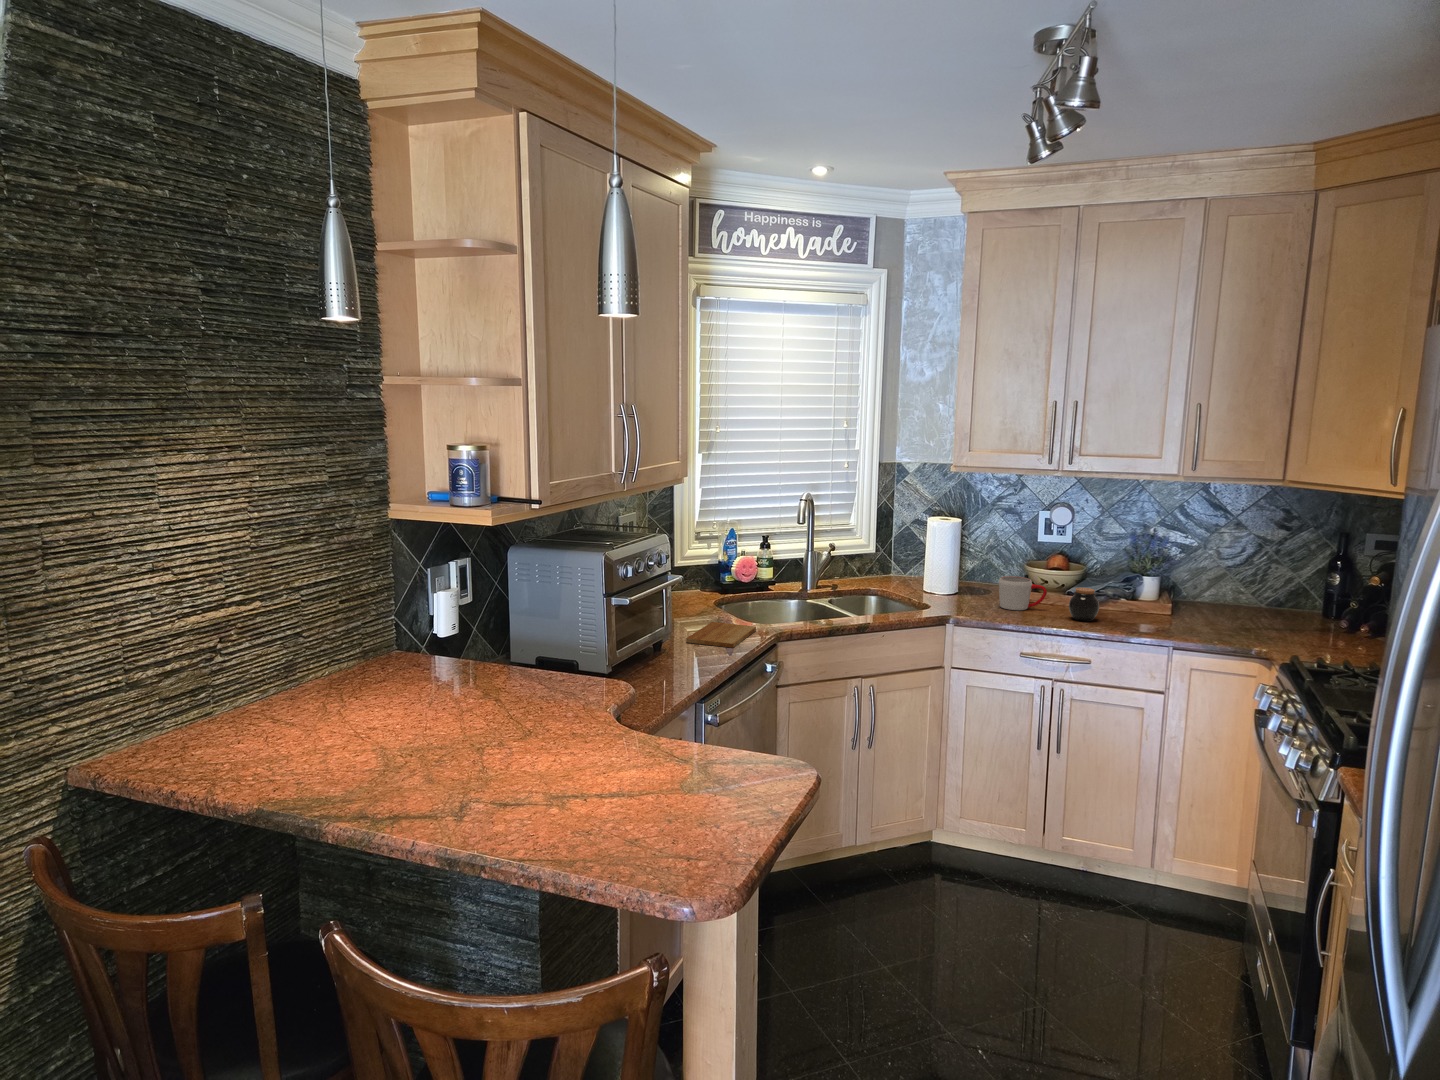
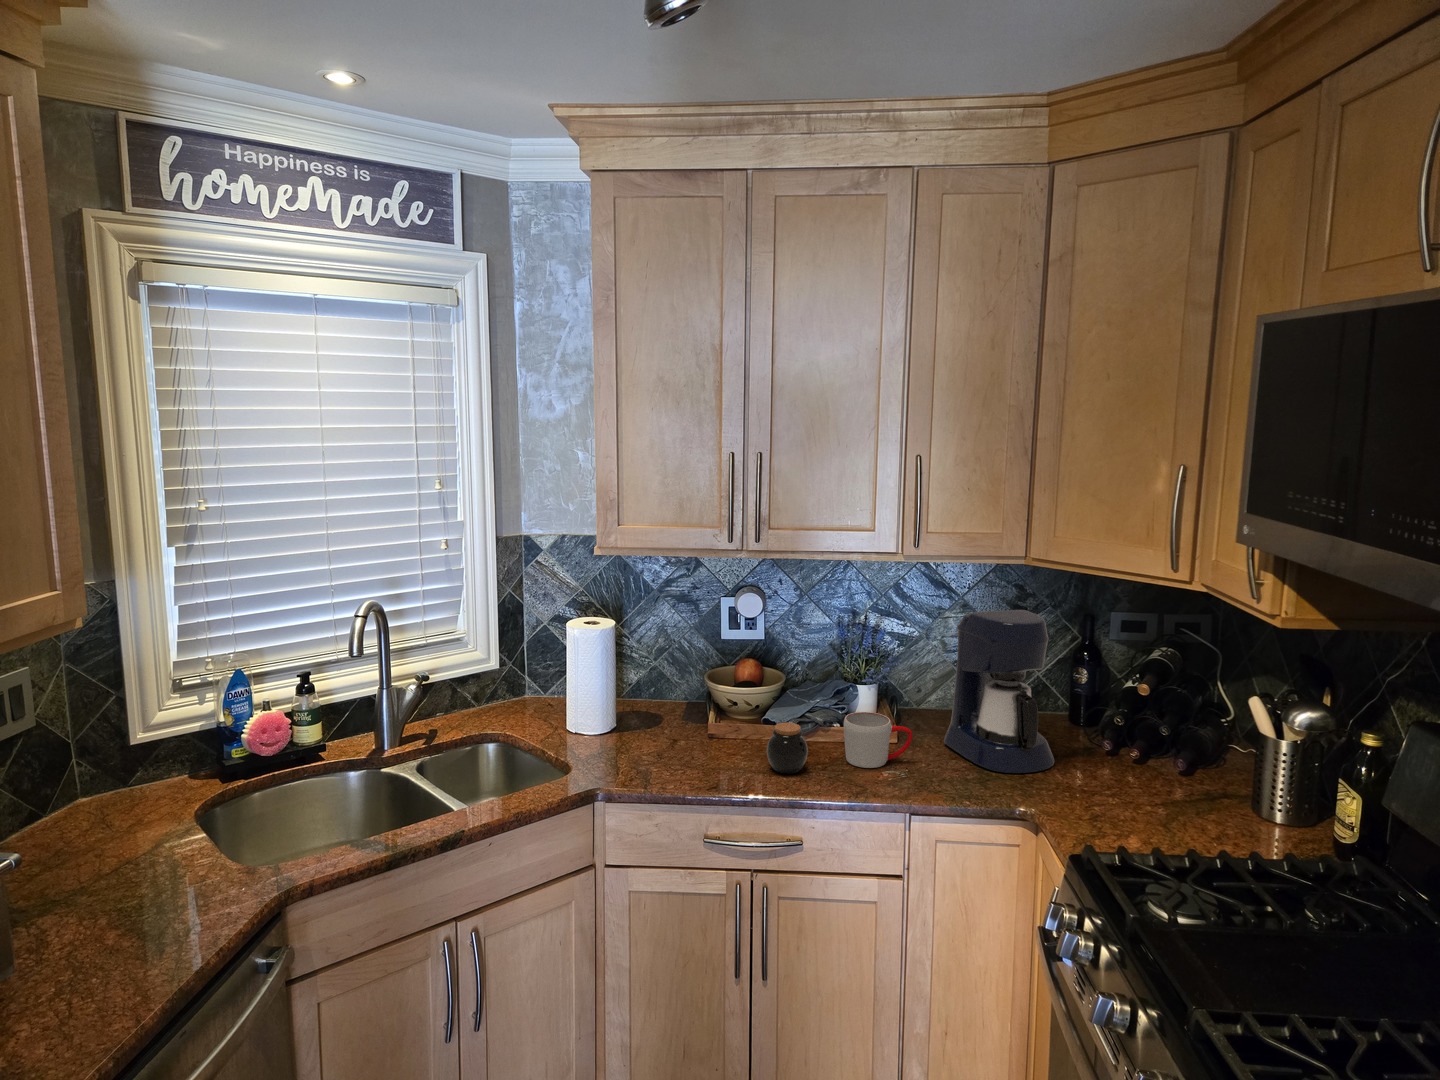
coffee maker: none [1209,520,1298,635] -> present [944,610,1054,773]
mug: present [999,576,1047,610] -> present [844,712,913,768]
cutting board: present [686,622,756,648] -> none [63,882,240,967]

